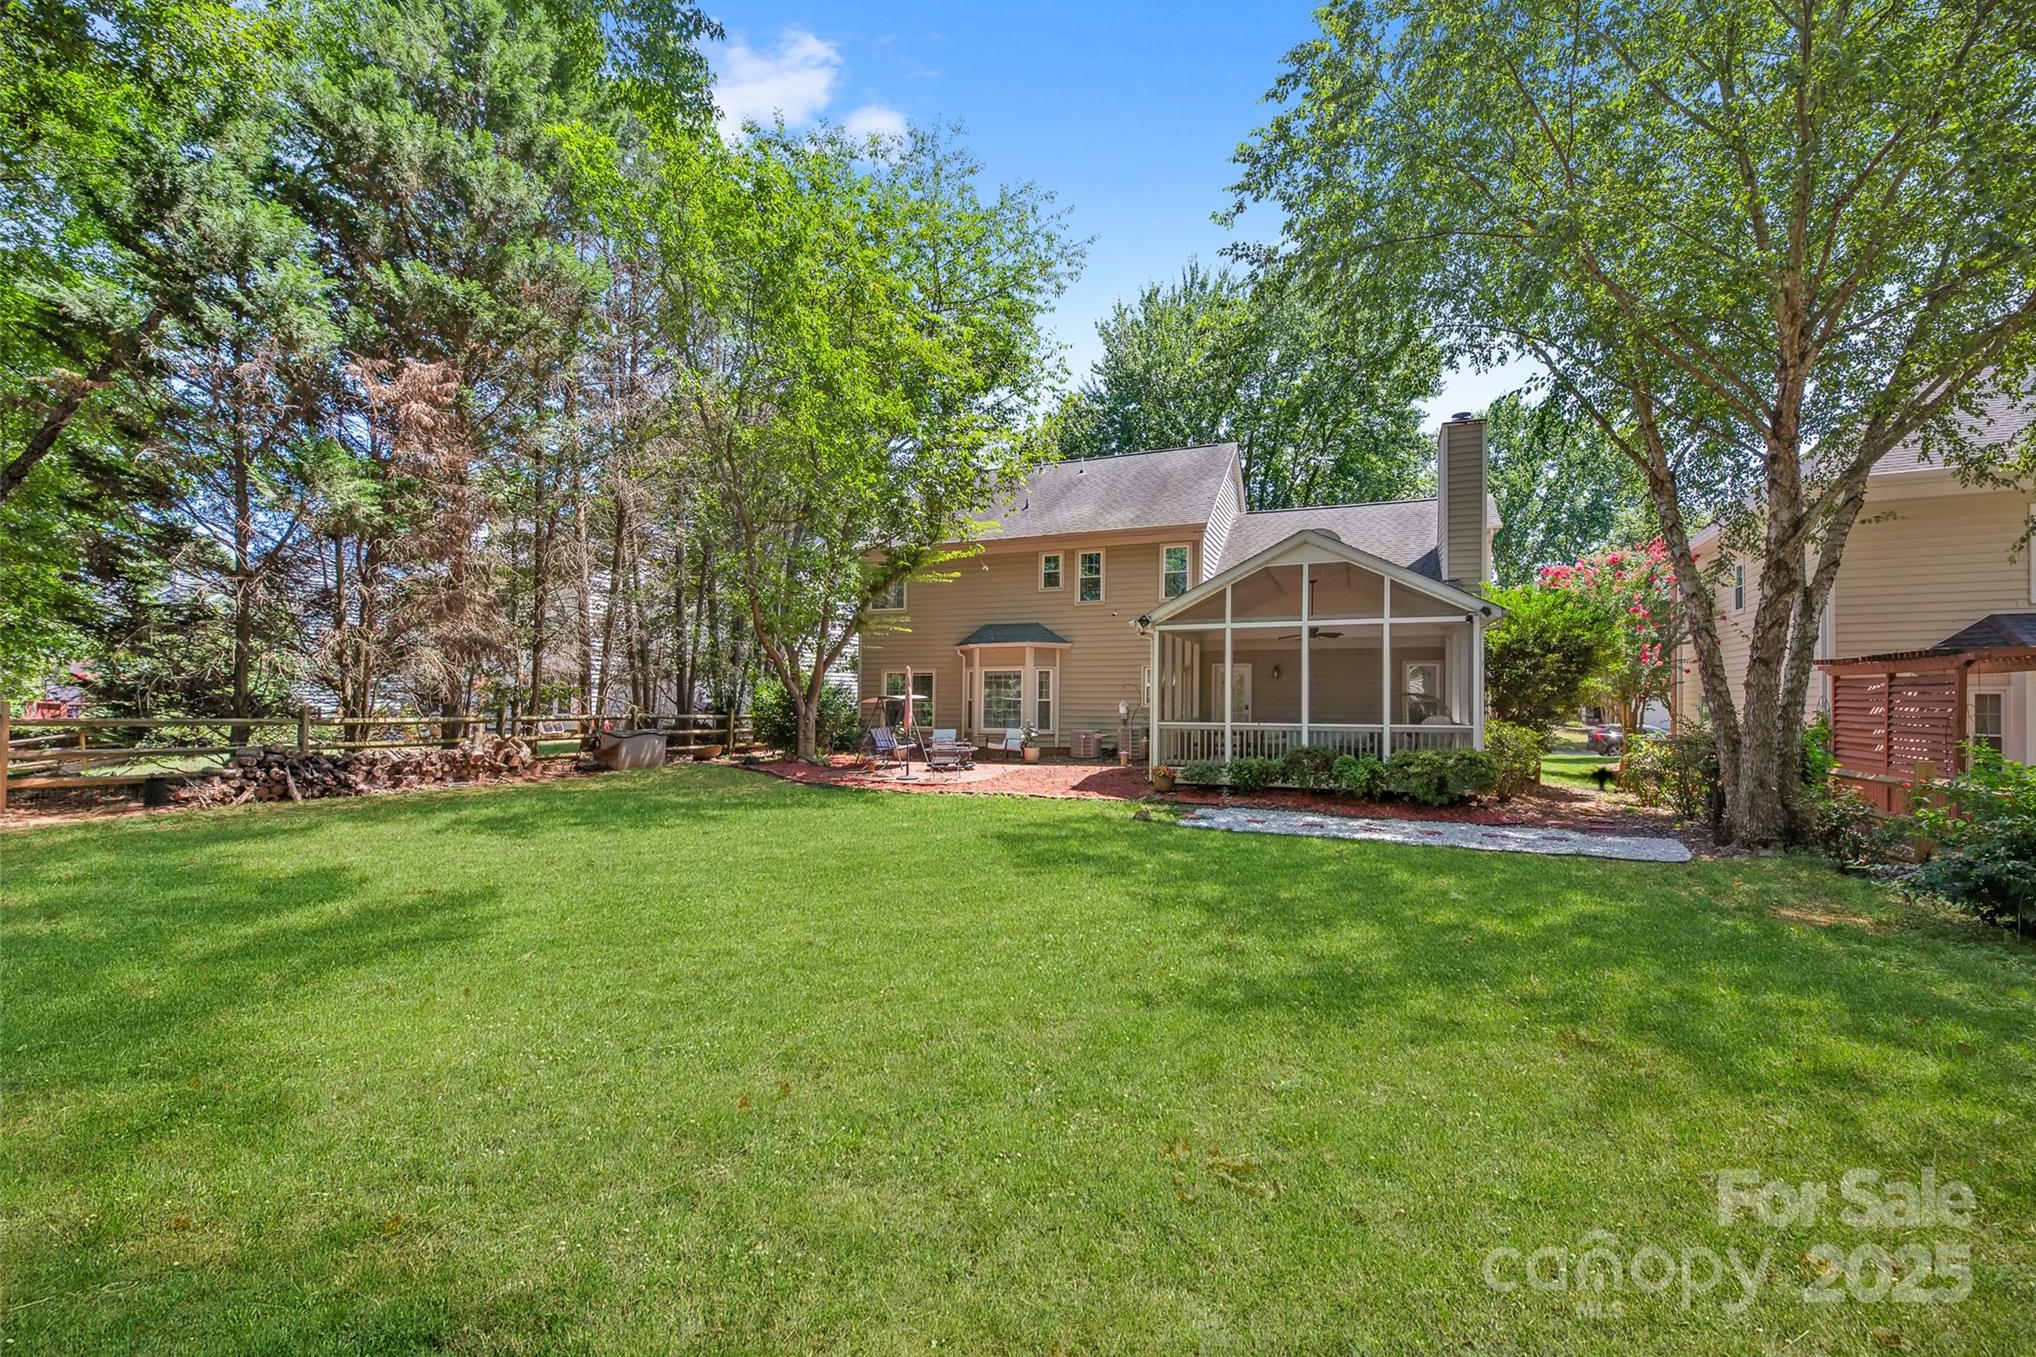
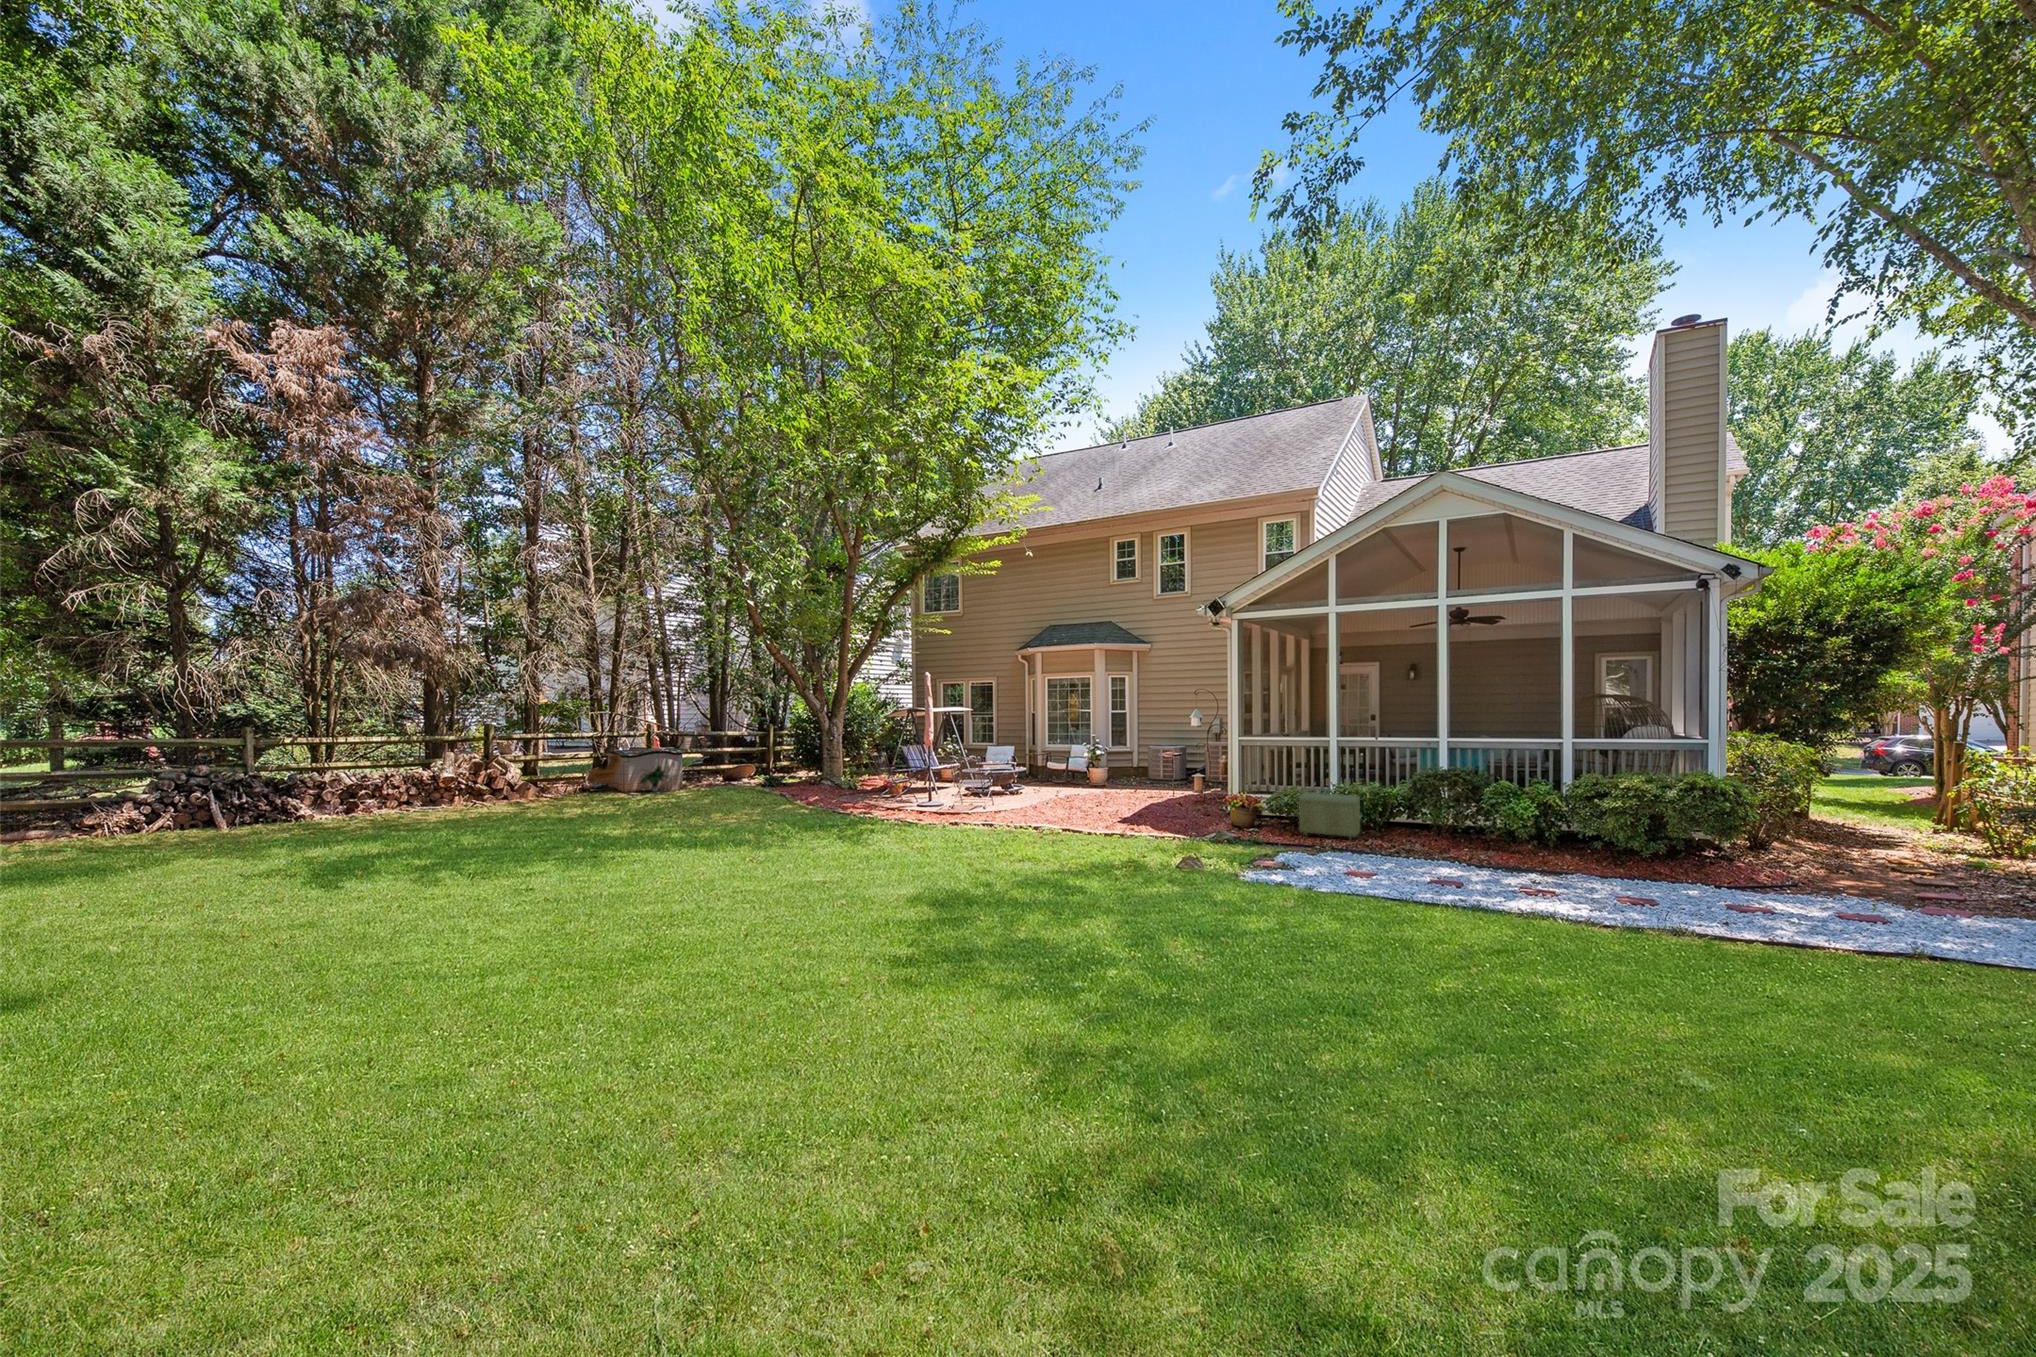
storage bench: none [1206,764,1248,797] -> present [1299,792,1360,839]
potted plant: present [1584,766,1619,790] -> present [640,765,670,792]
watering can: present [143,775,167,807] -> none [39,794,71,835]

